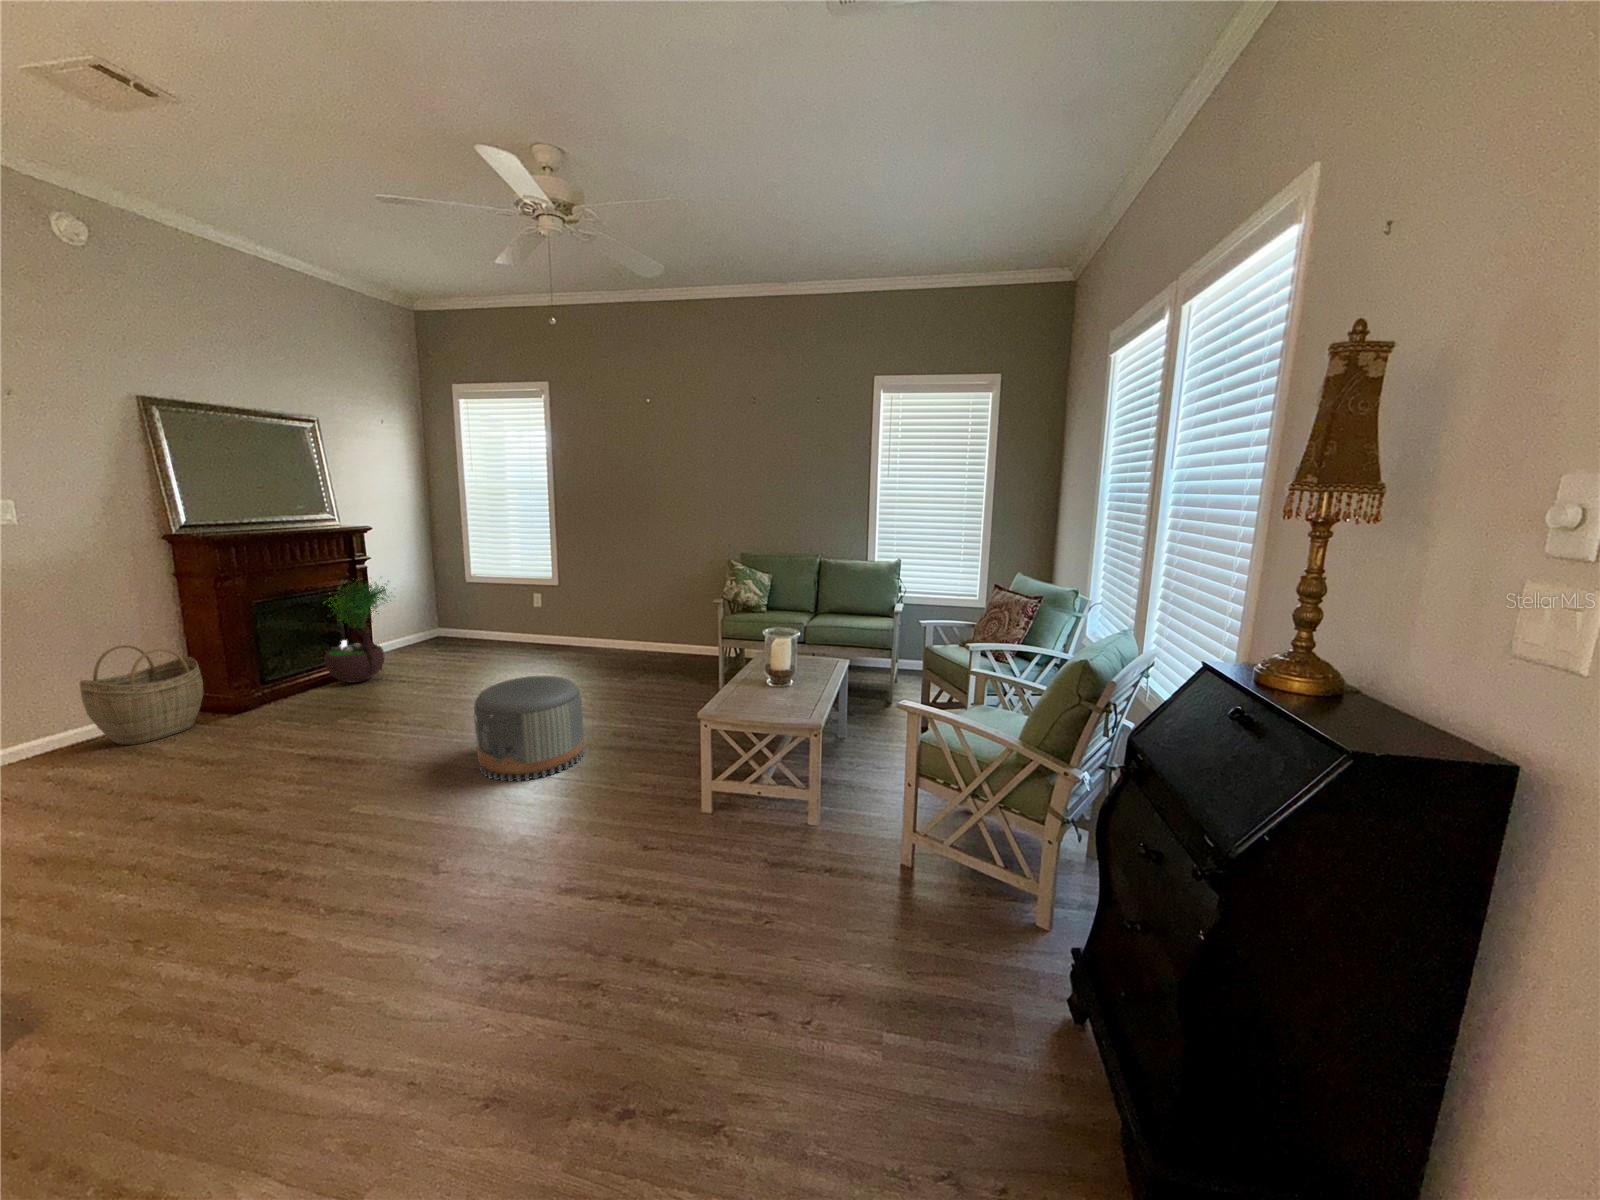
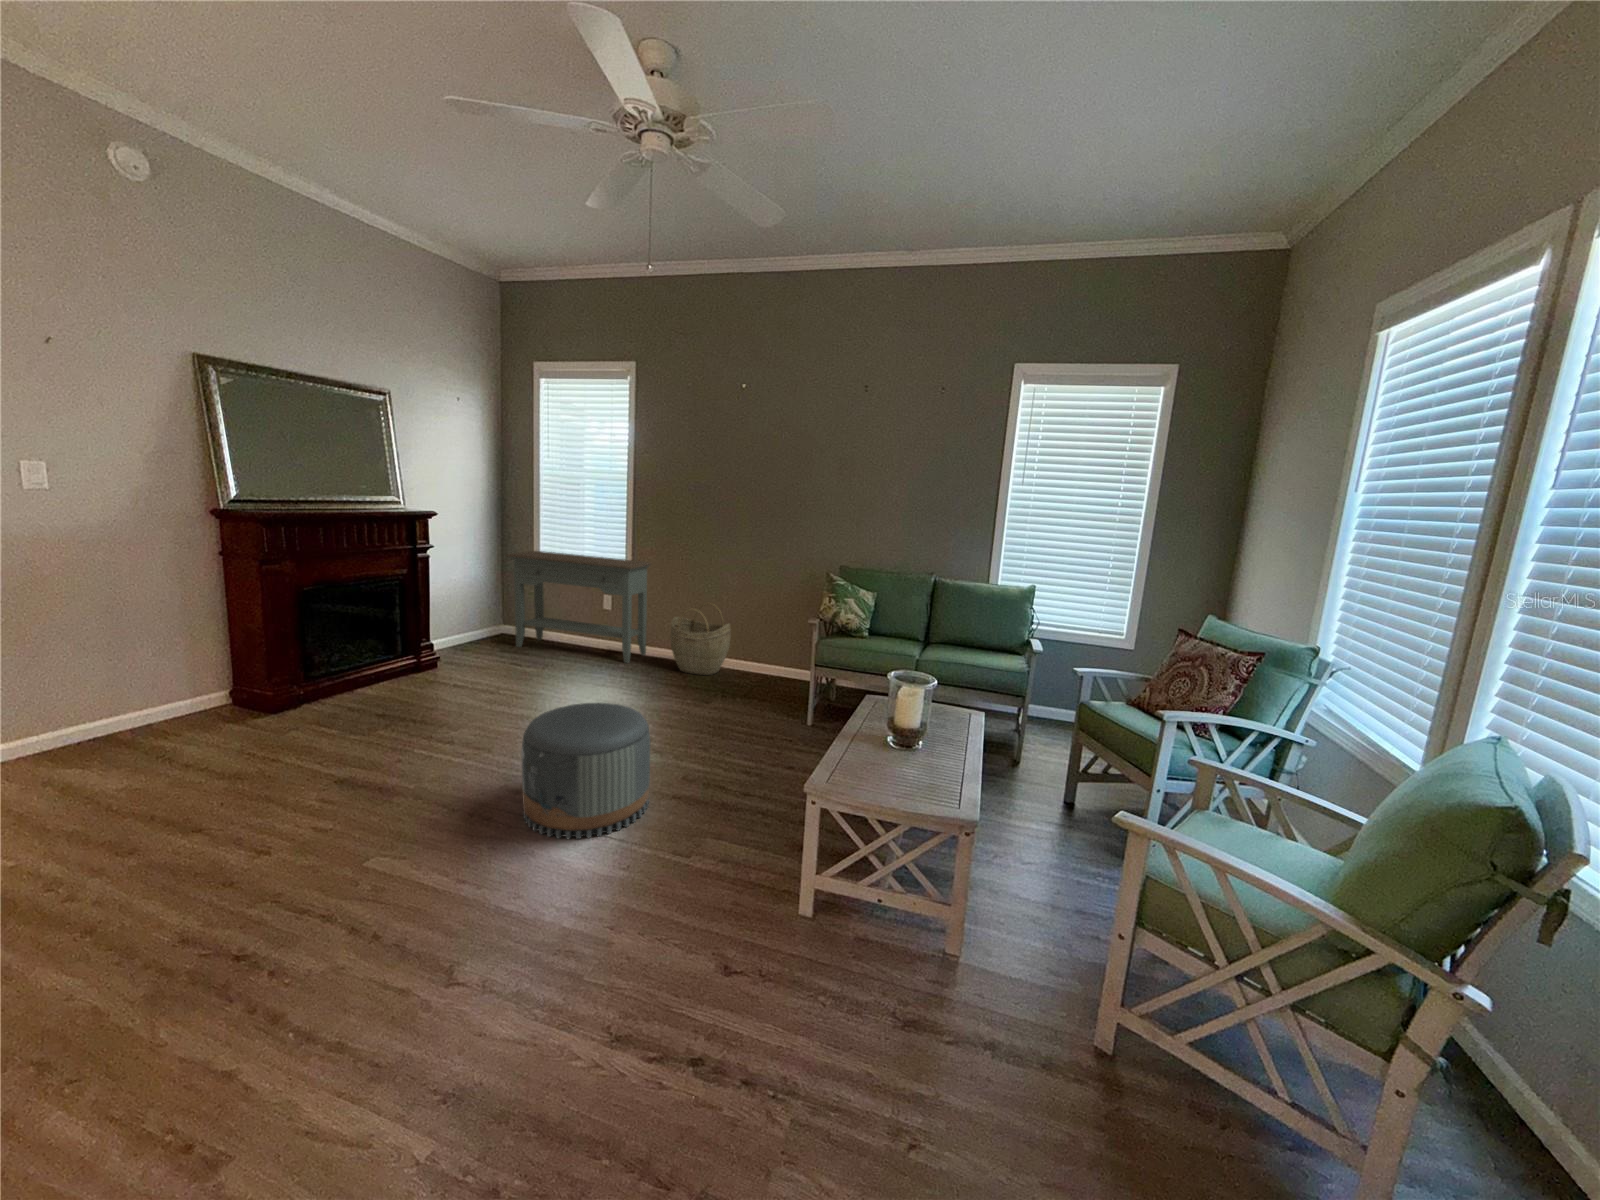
console table: none [438,557,578,653] -> present [507,551,652,663]
potted tree: present [324,580,391,682] -> none [376,562,456,683]
woven basket: present [80,645,203,745] -> present [670,603,731,675]

